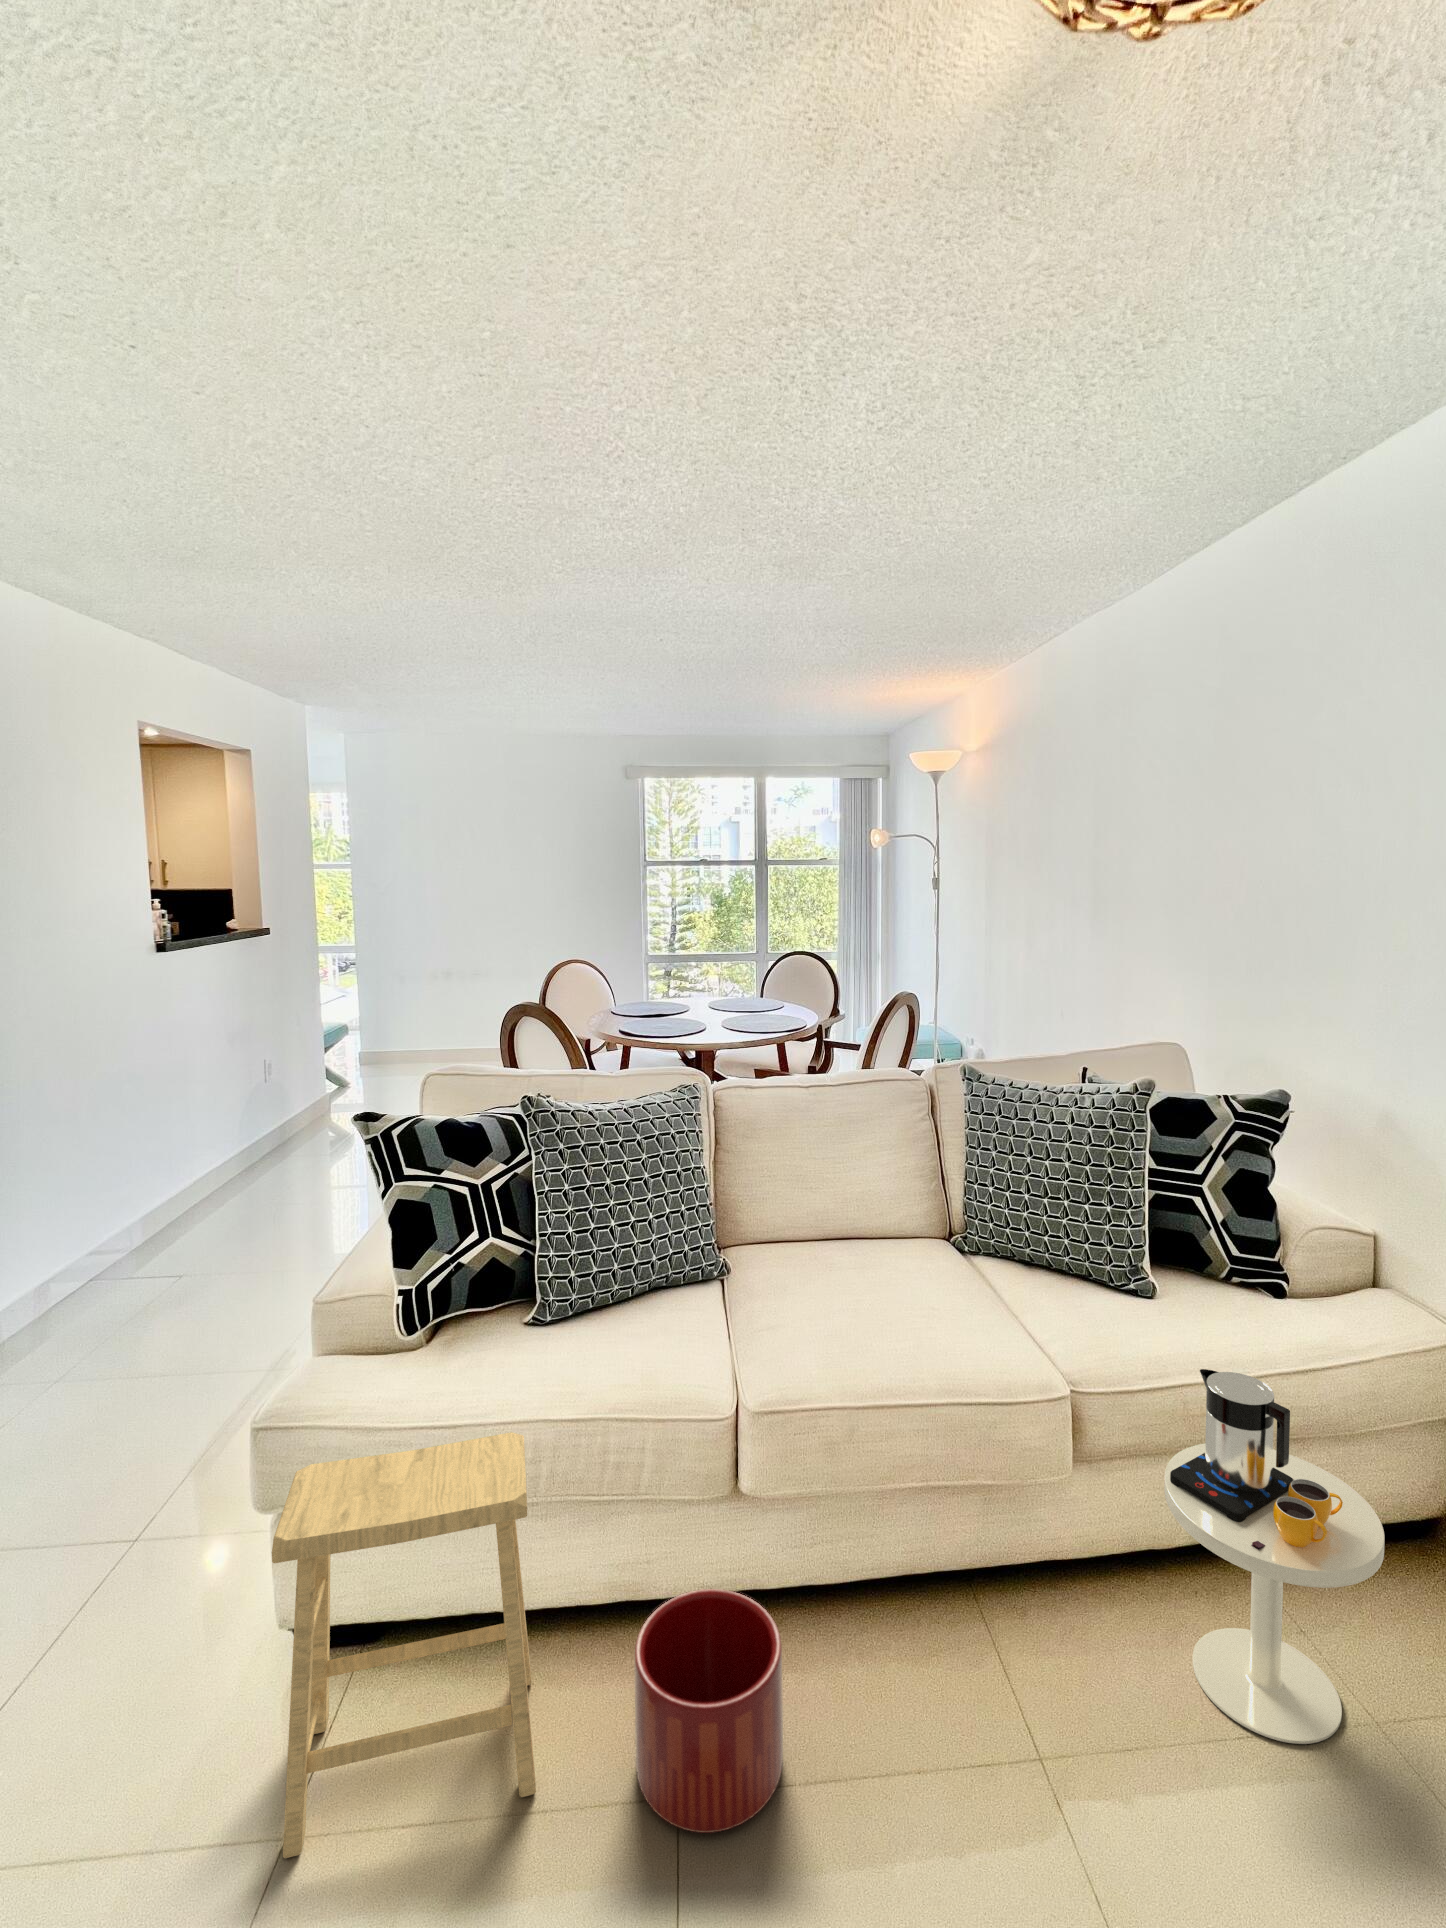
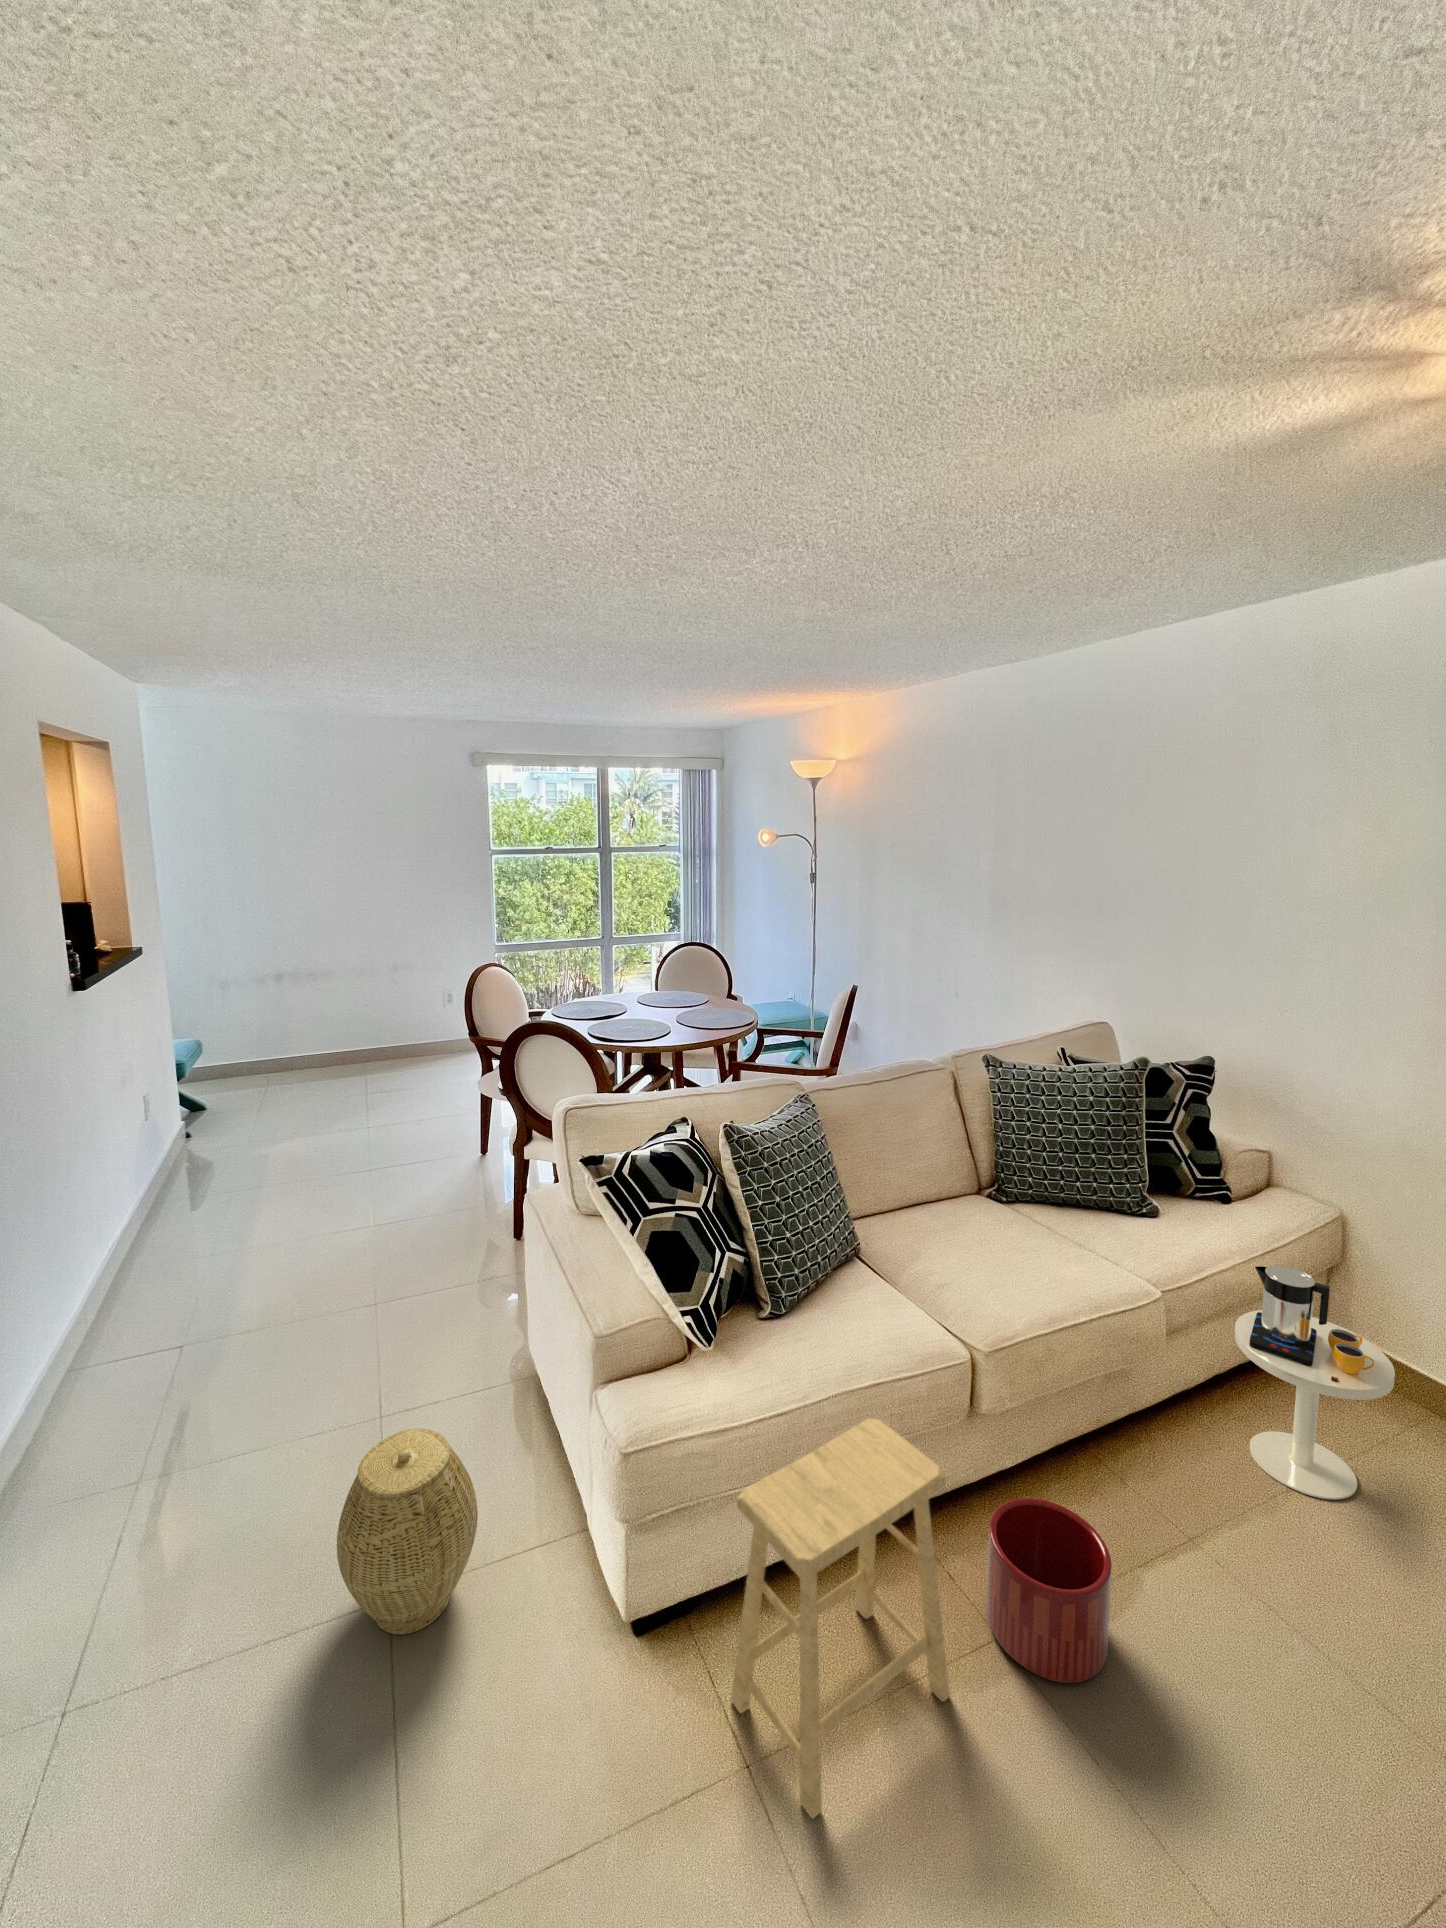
woven basket: none [45,1367,207,1569] -> present [337,1428,478,1635]

